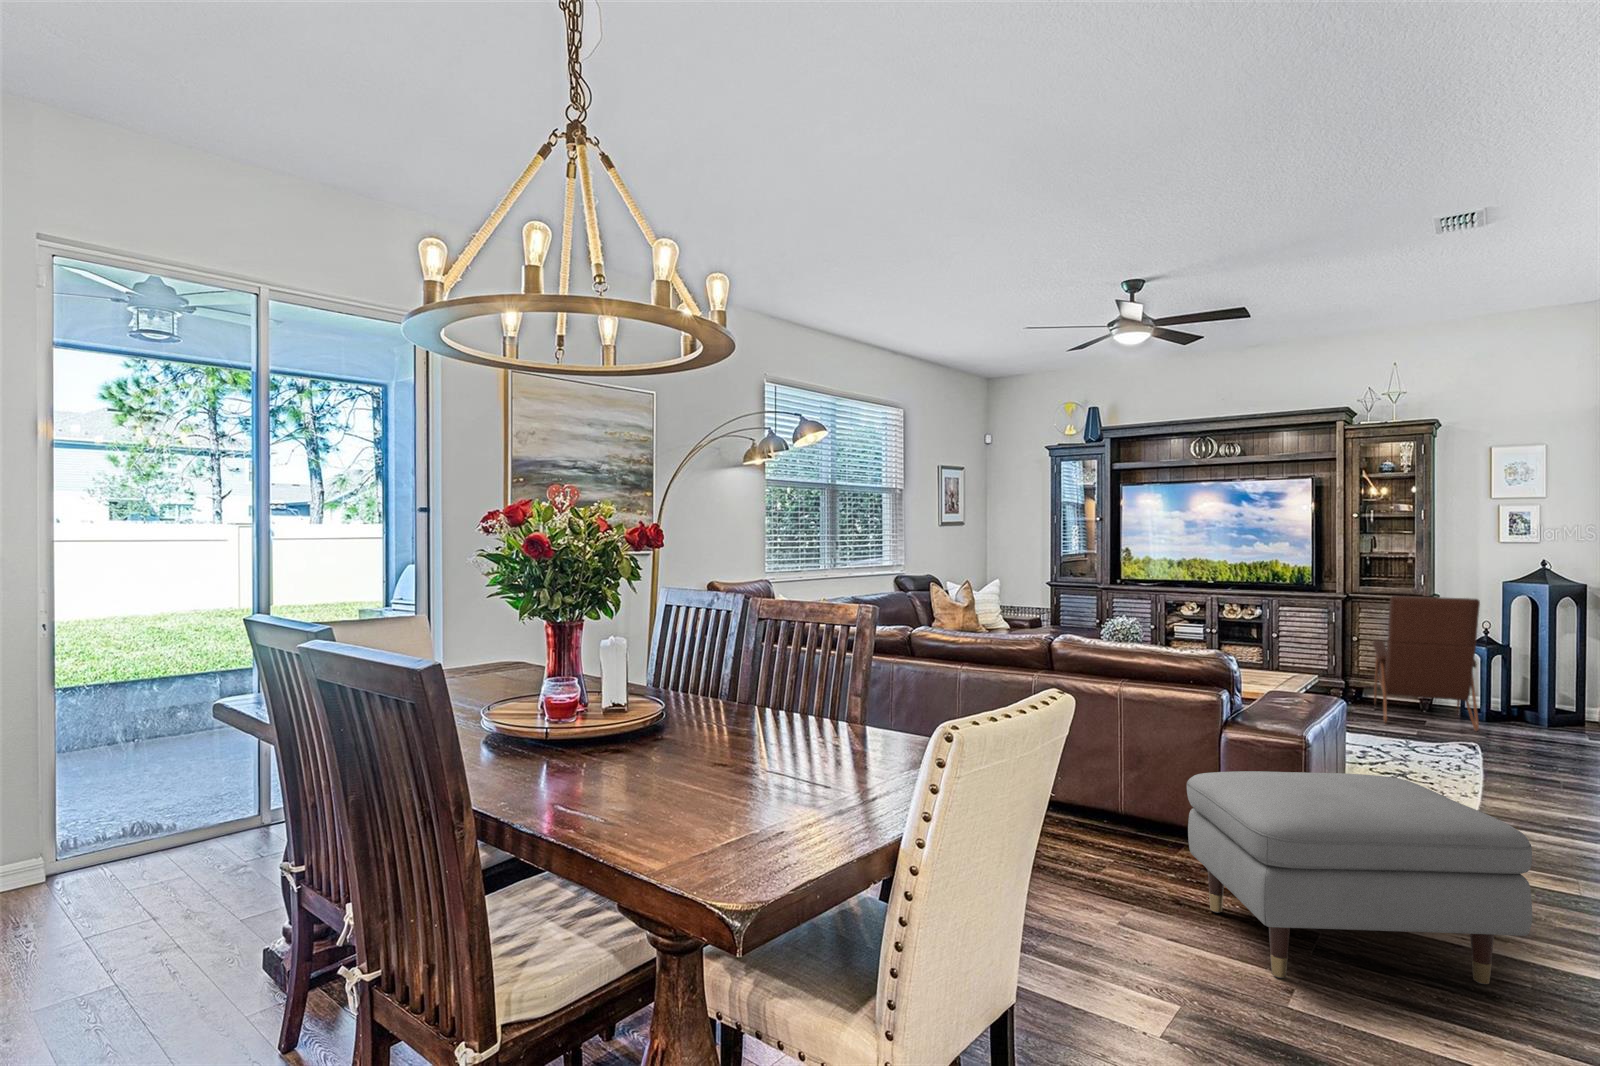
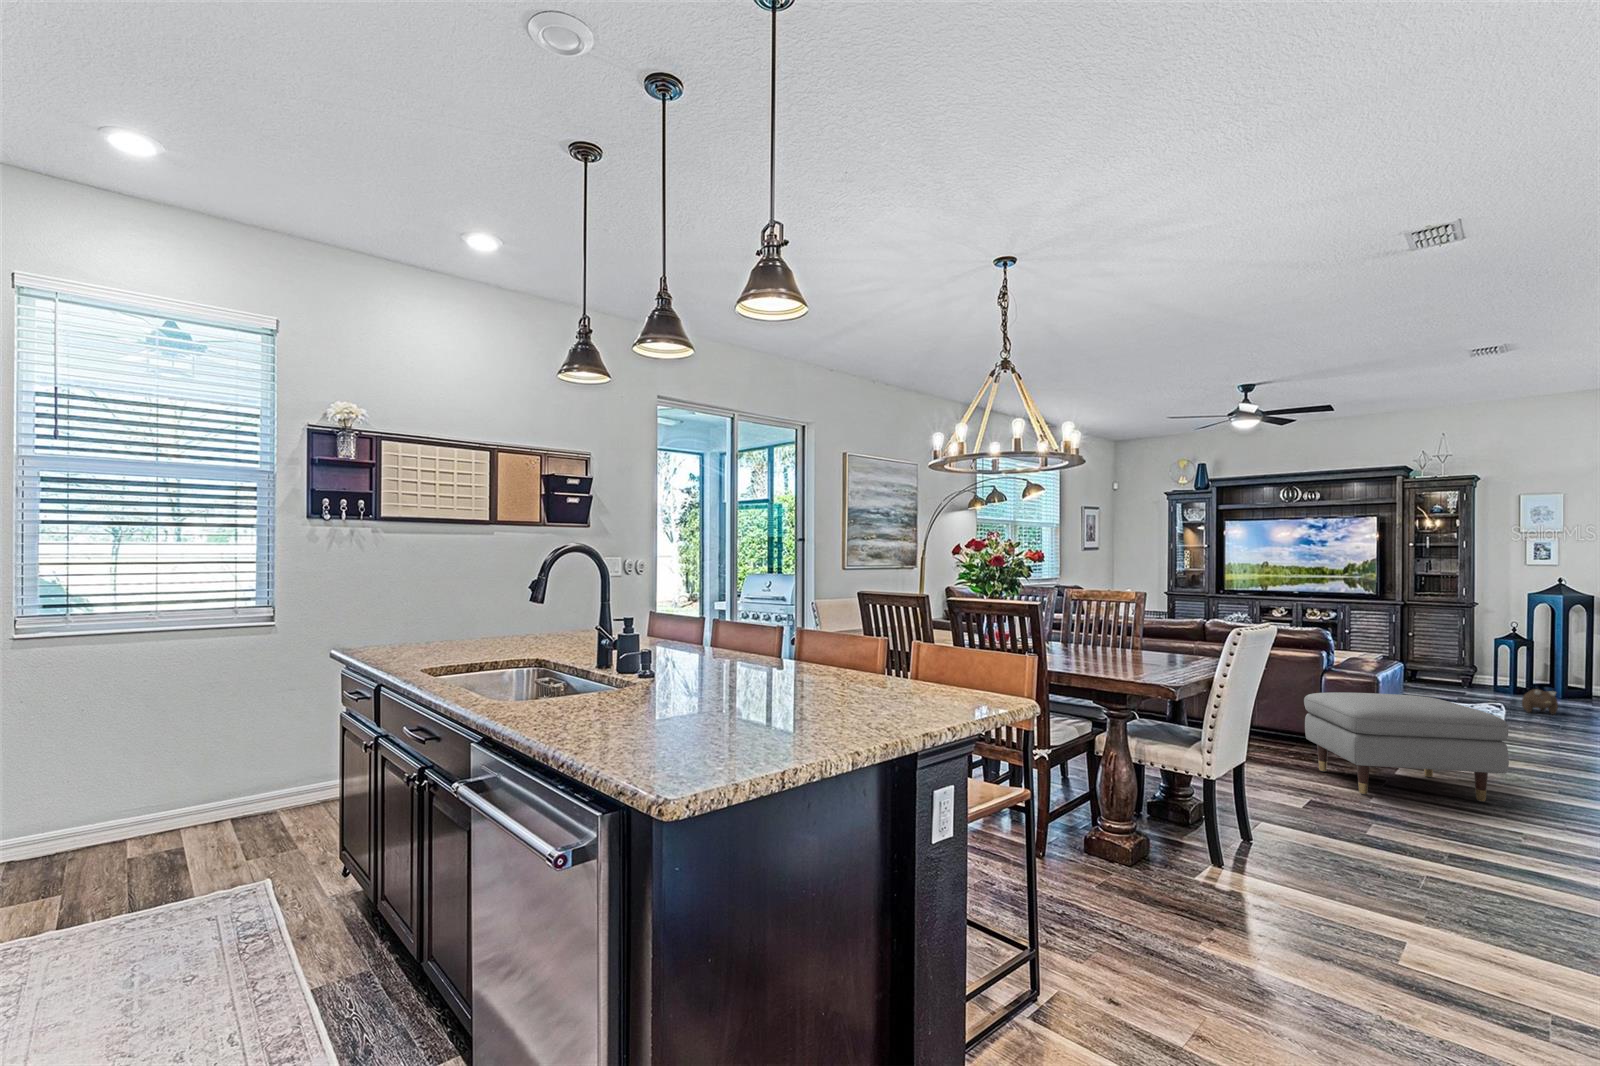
armchair: present [1373,596,1480,731] -> none [1425,602,1507,700]
plush toy: none [1502,721,1551,758] -> present [1522,689,1558,714]

